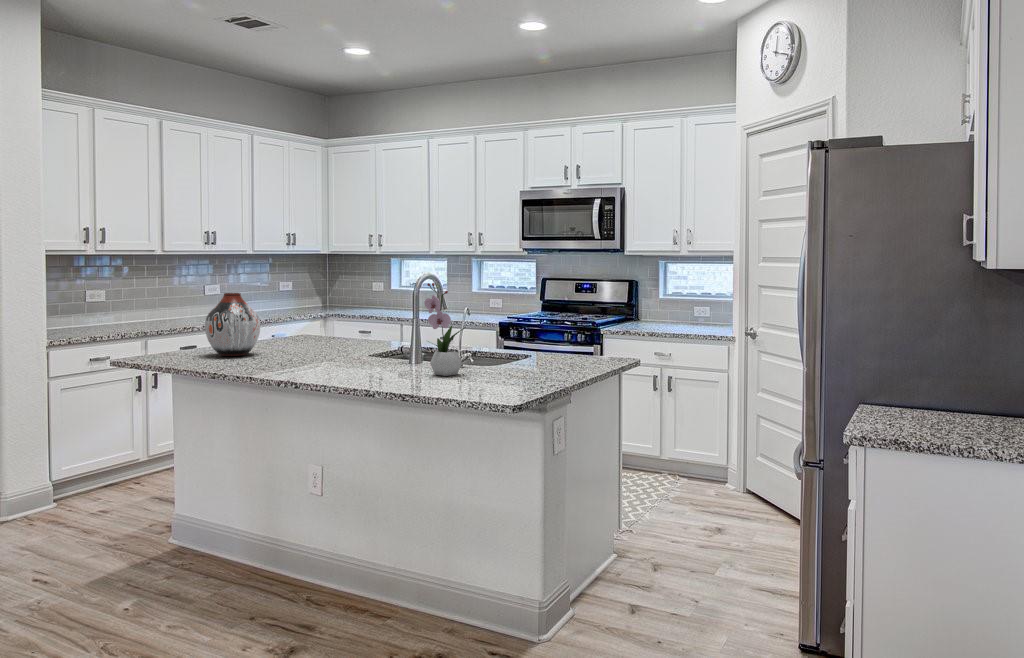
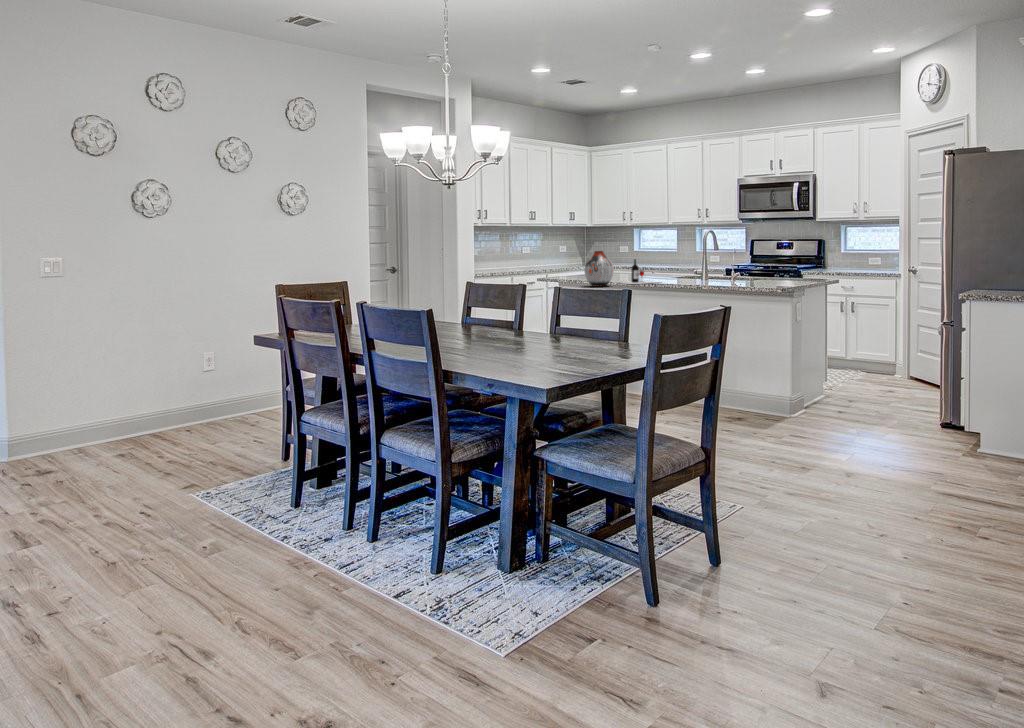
flower arrangement: present [424,283,466,376] -> none [725,240,747,289]
wine bottle: none [278,307,358,352] -> present [623,259,656,284]

